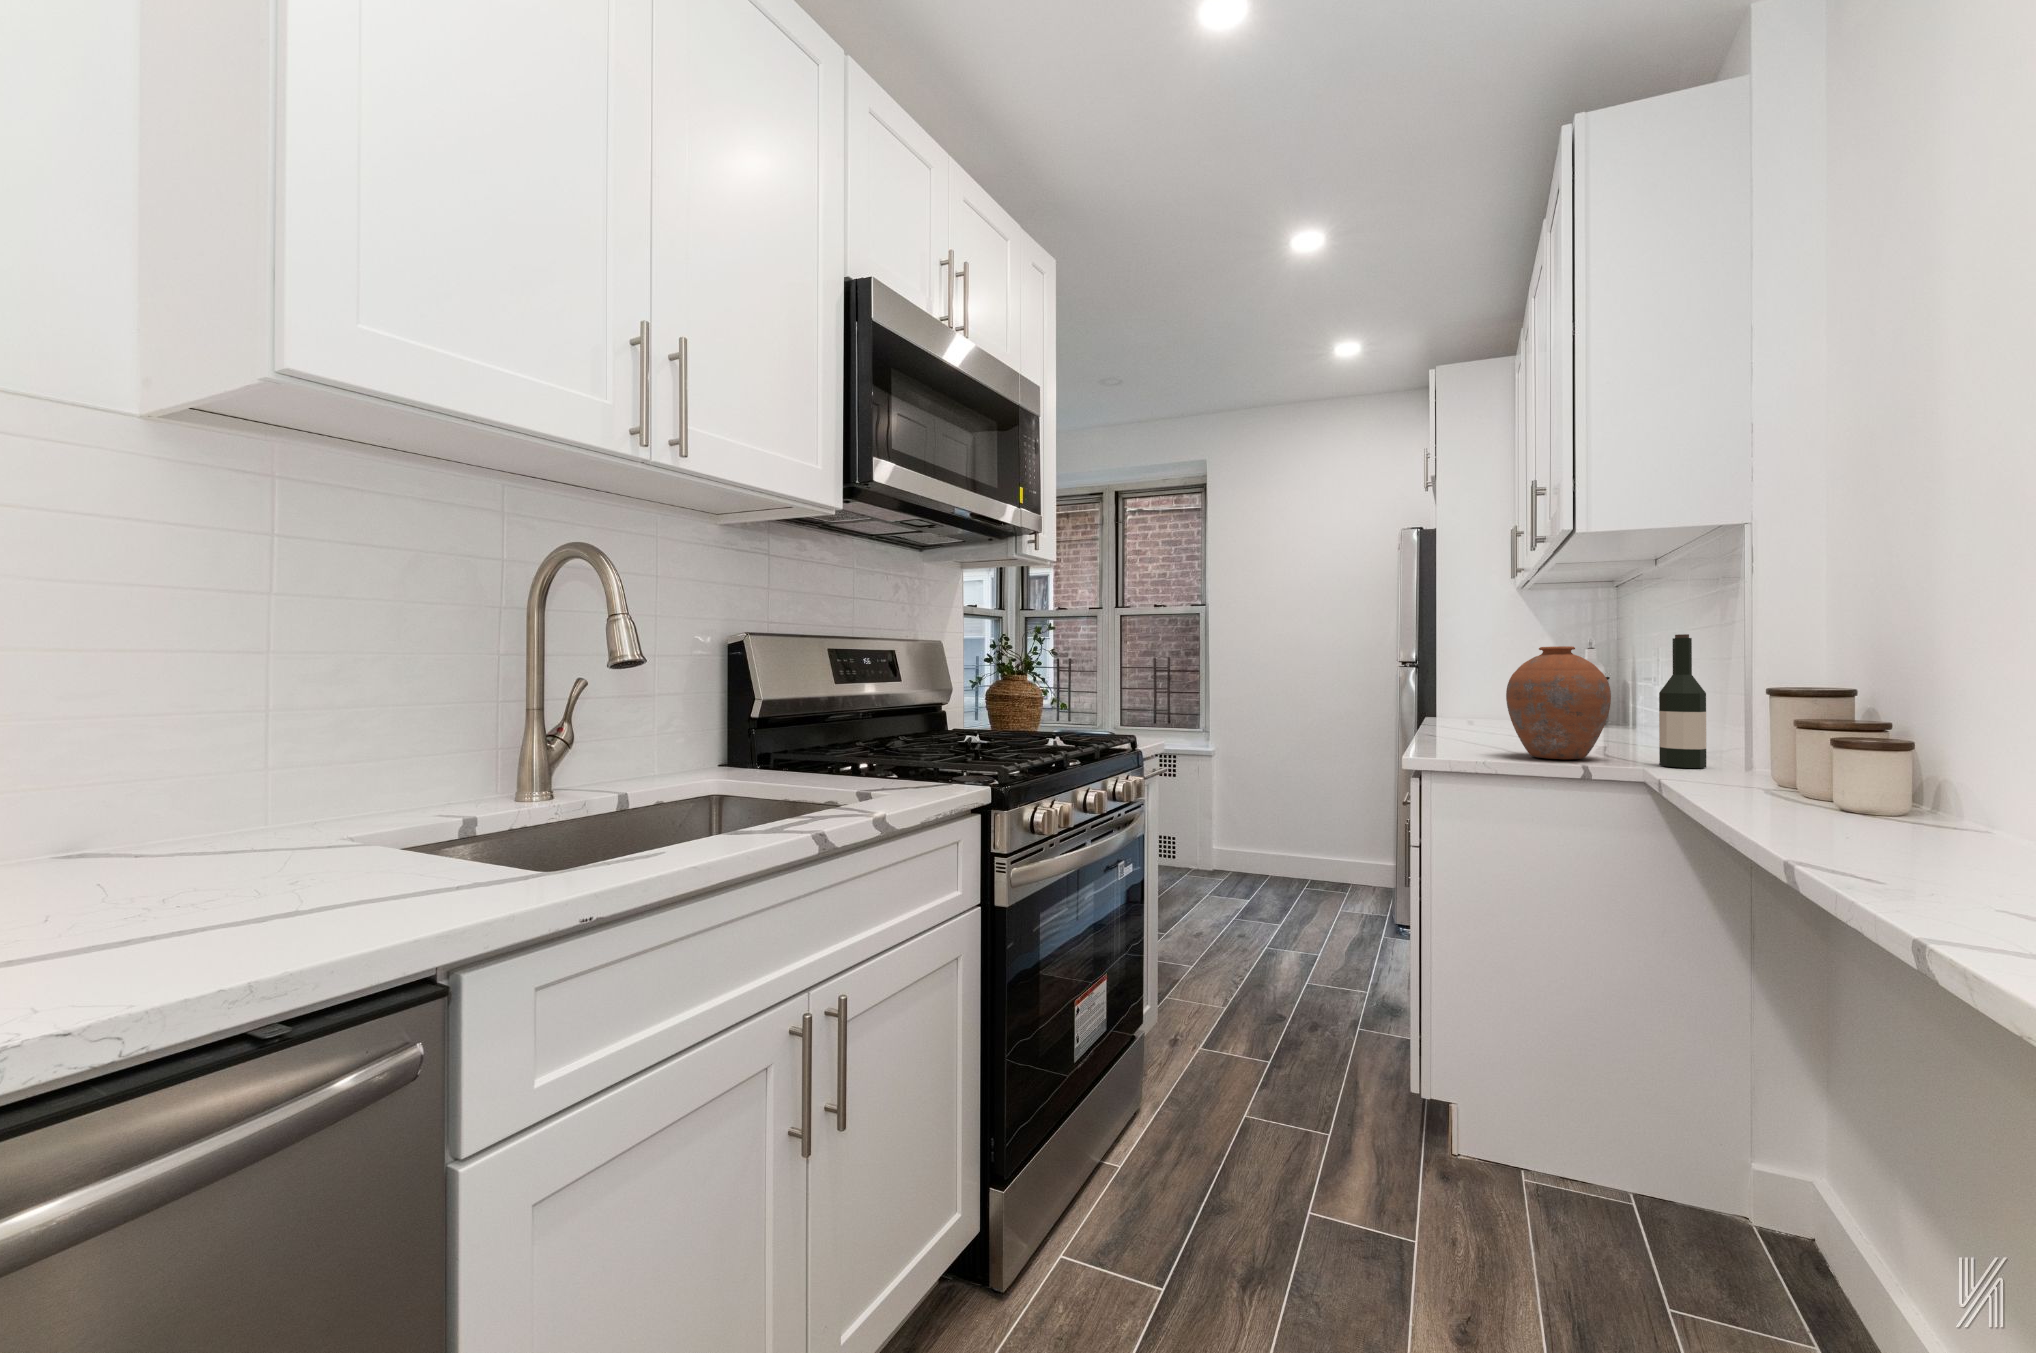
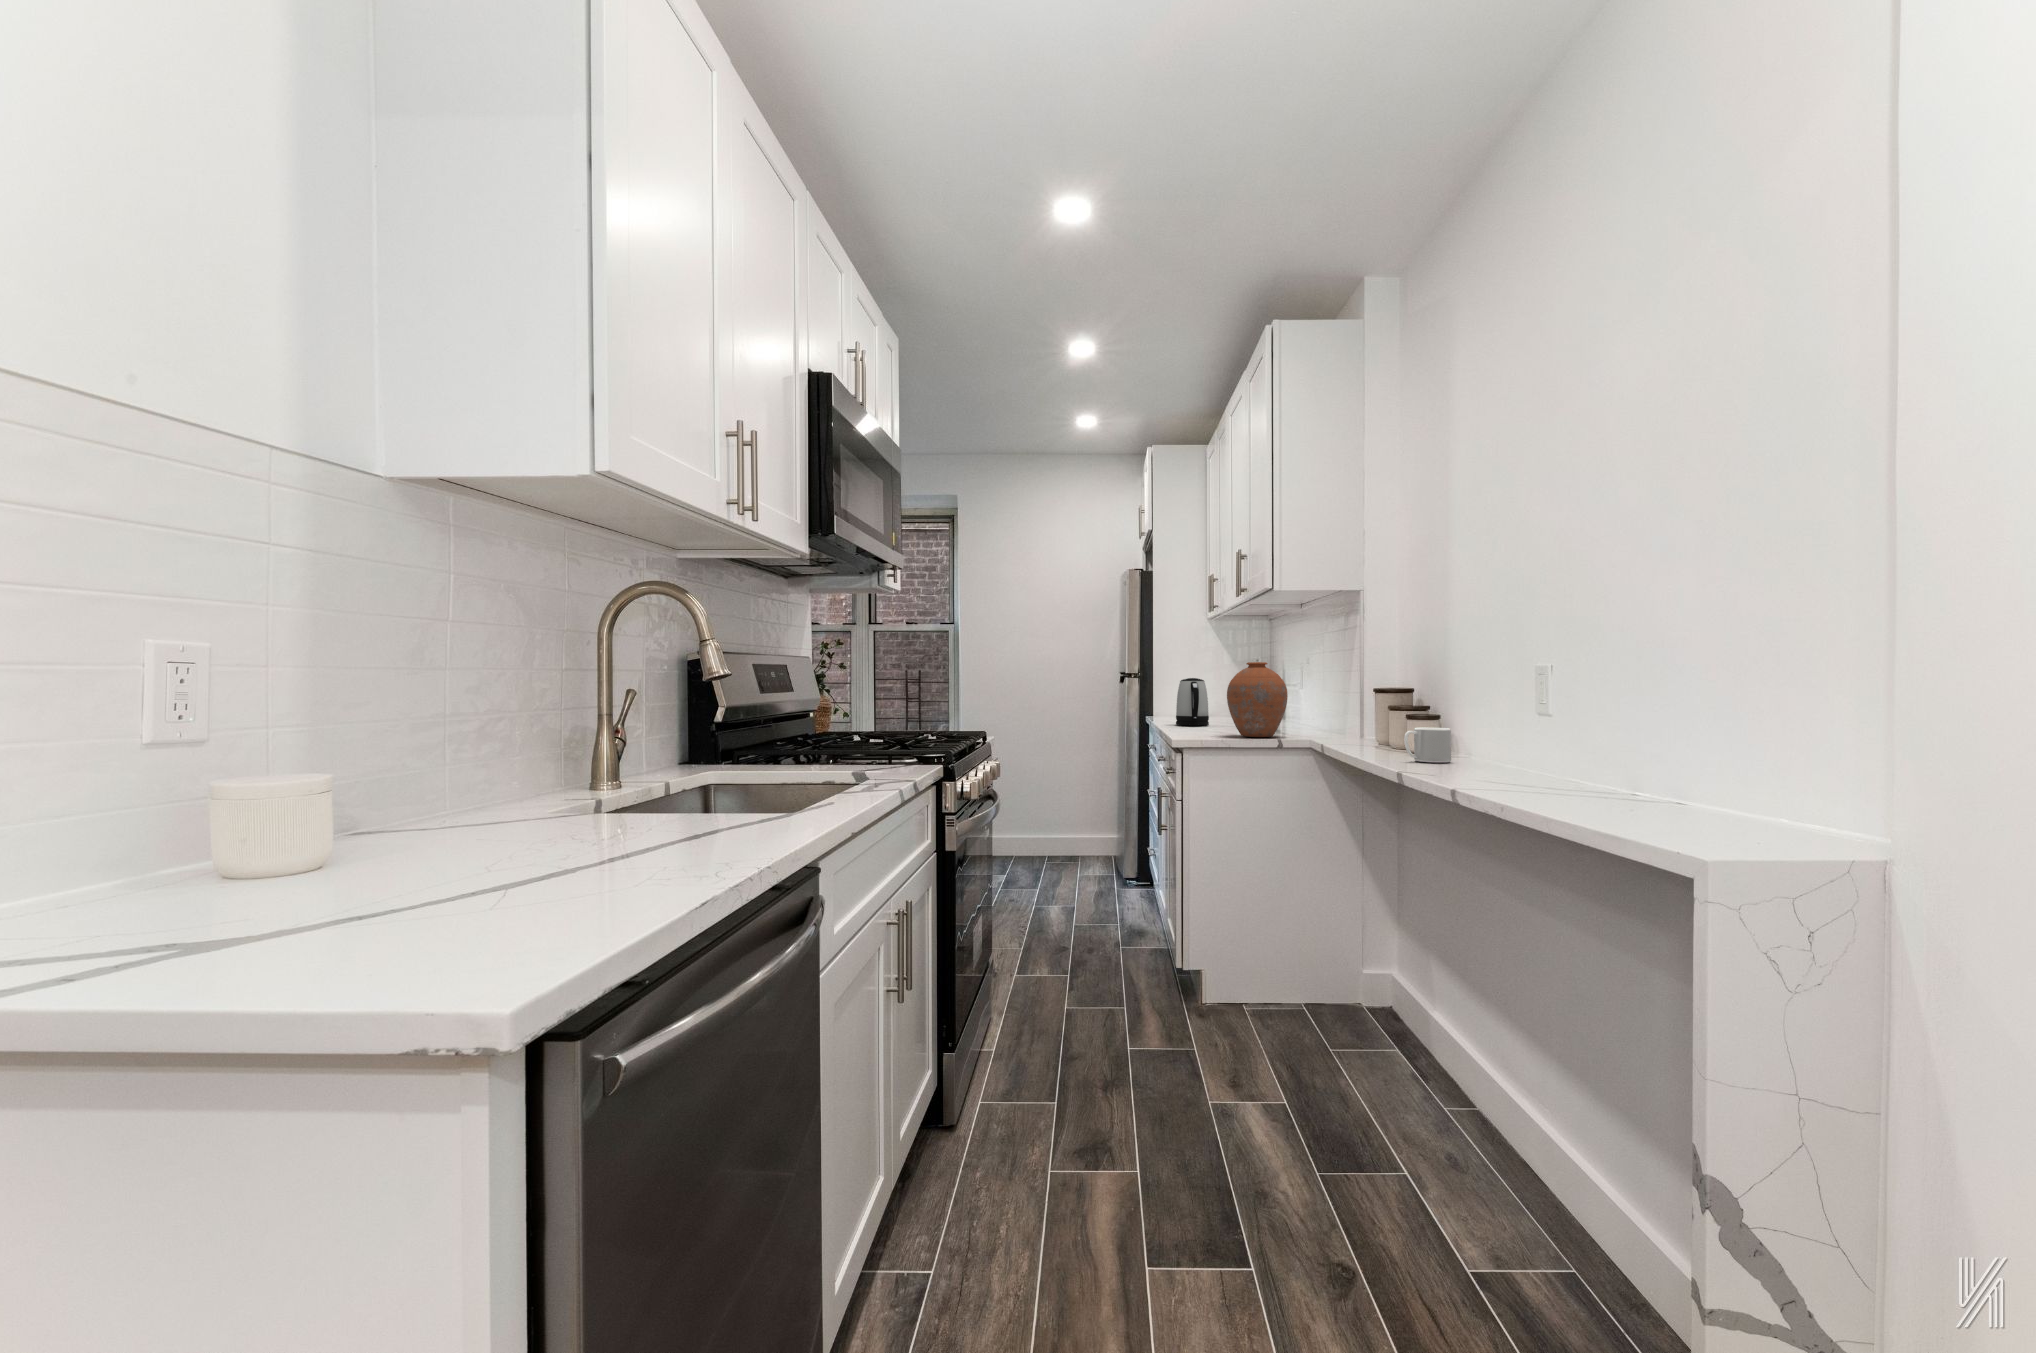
wine bottle: present [1659,634,1706,768] -> none [1315,656,1339,739]
kettle: none [1453,669,1503,735] -> present [1176,678,1209,726]
mug: none [1817,769,1940,844] -> present [1404,727,1451,763]

